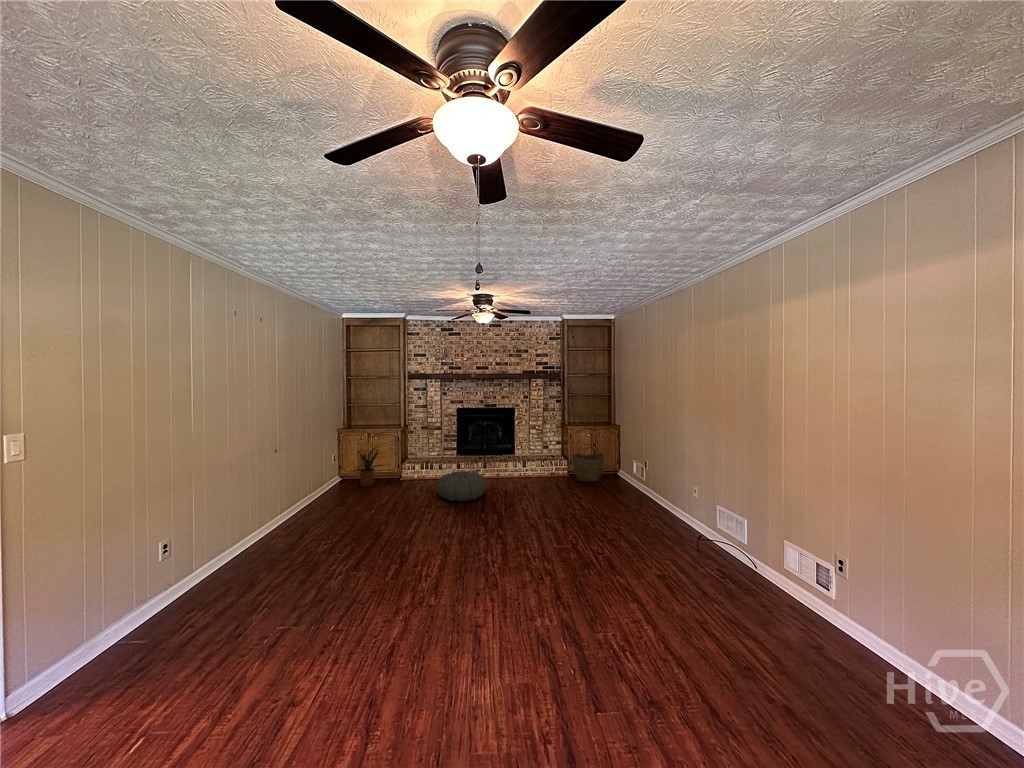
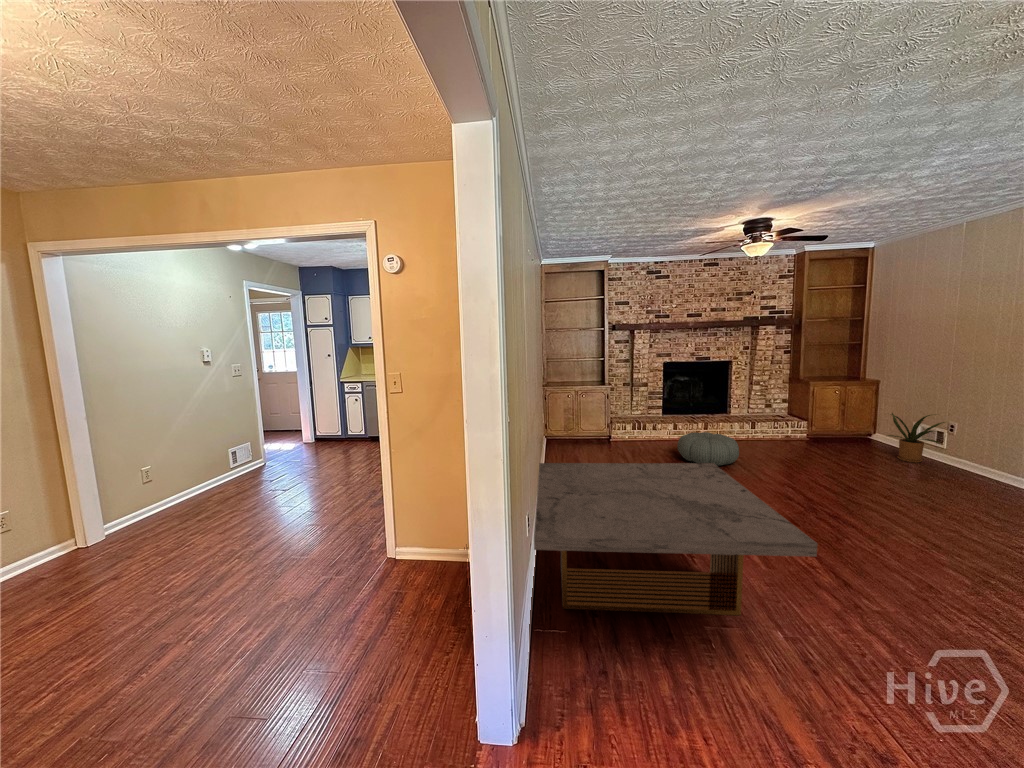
woven basket: present [572,444,604,482] -> none [819,401,869,447]
house plant: present [354,446,383,487] -> present [888,413,945,463]
coffee table: none [55,500,362,643] -> present [534,463,818,615]

